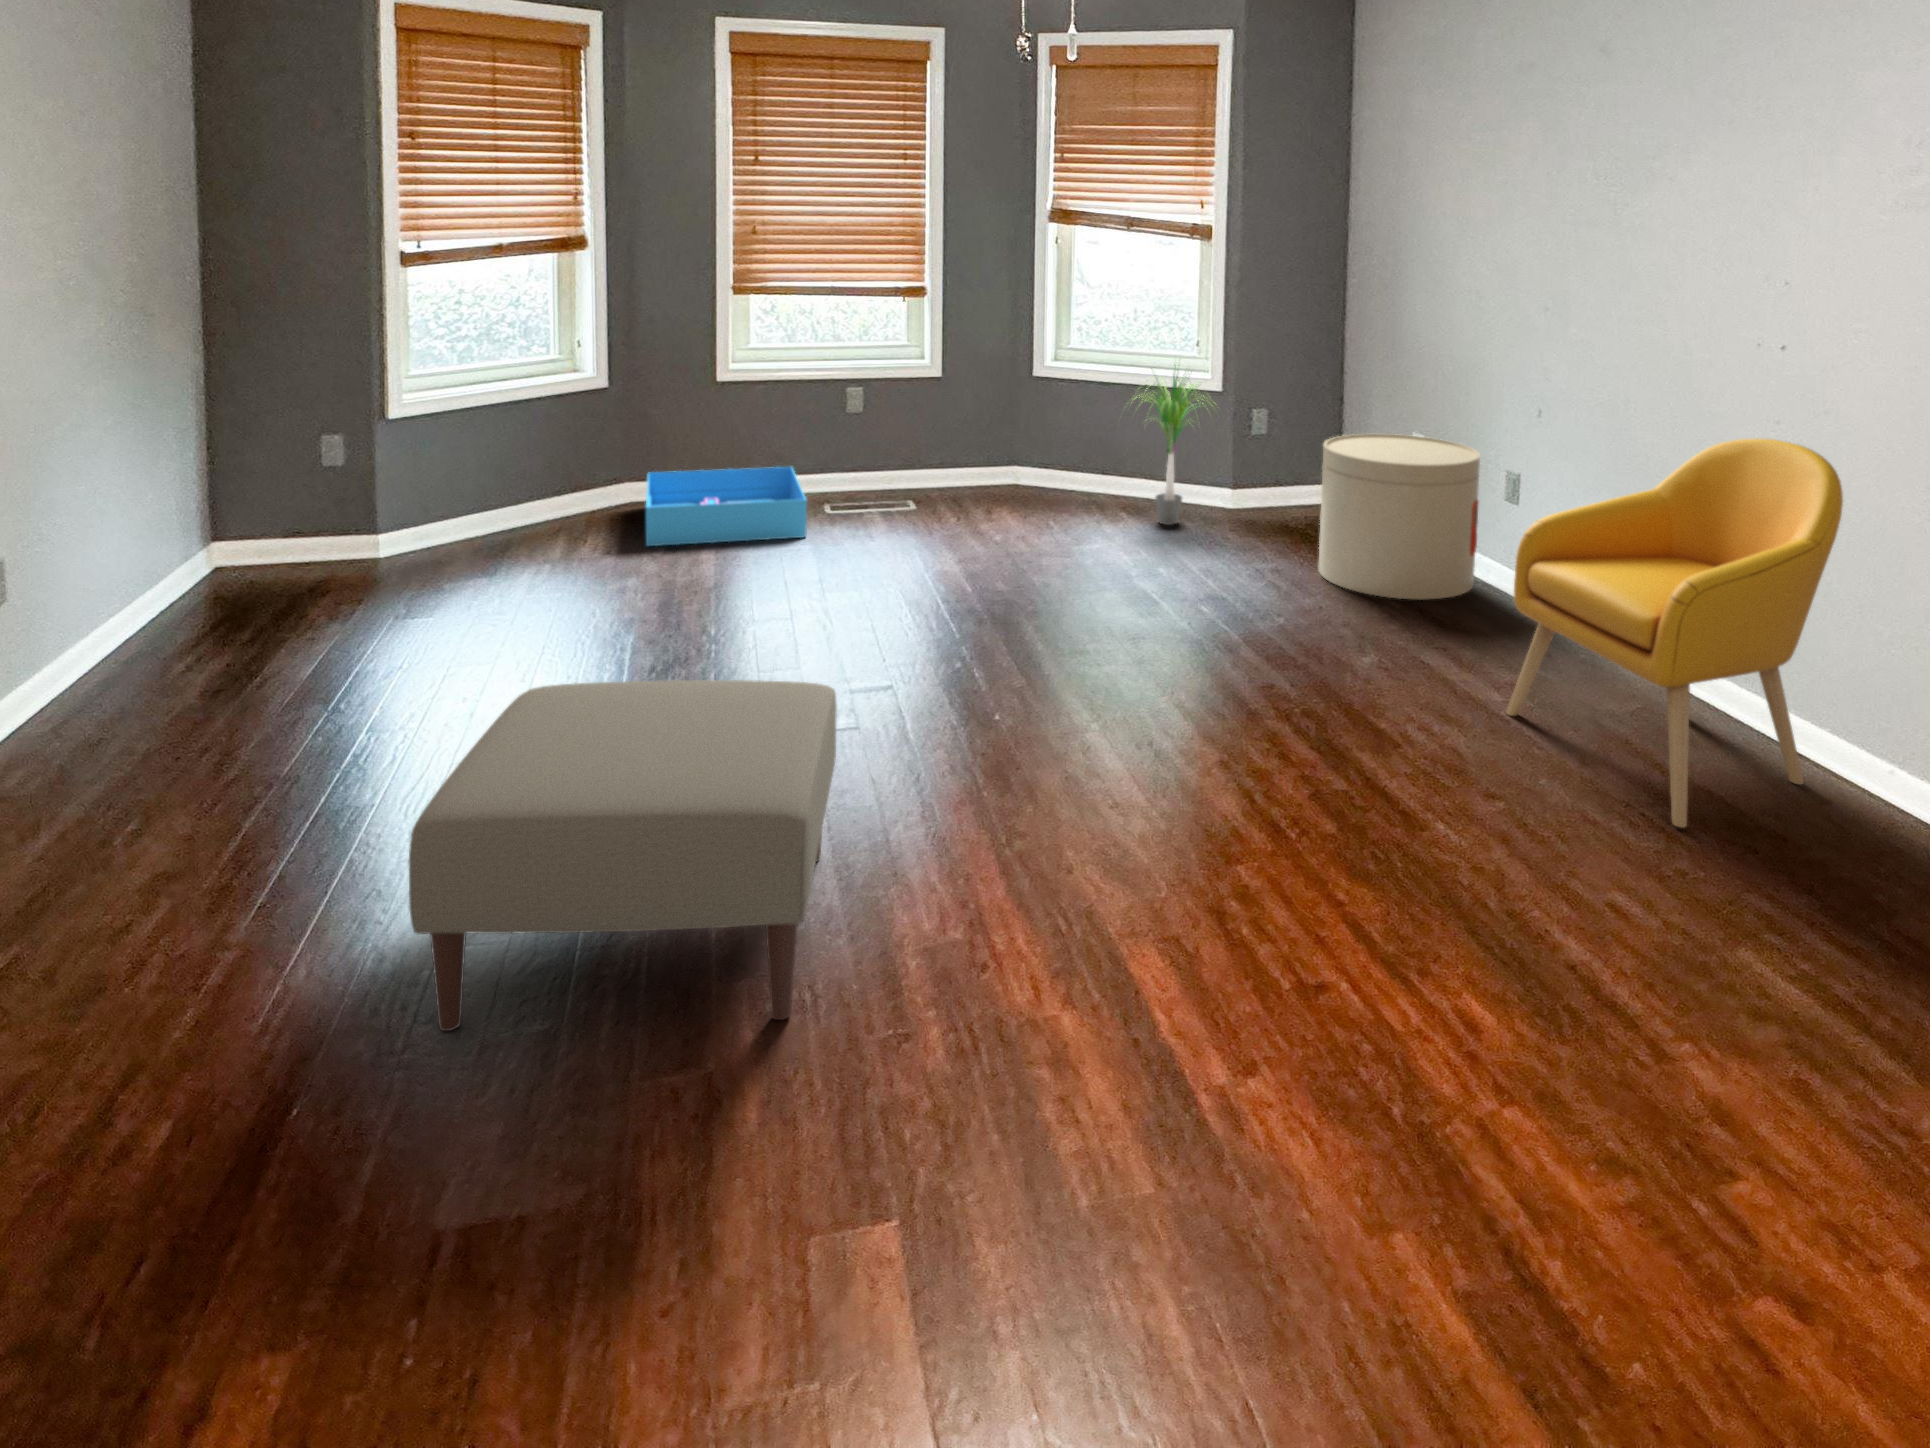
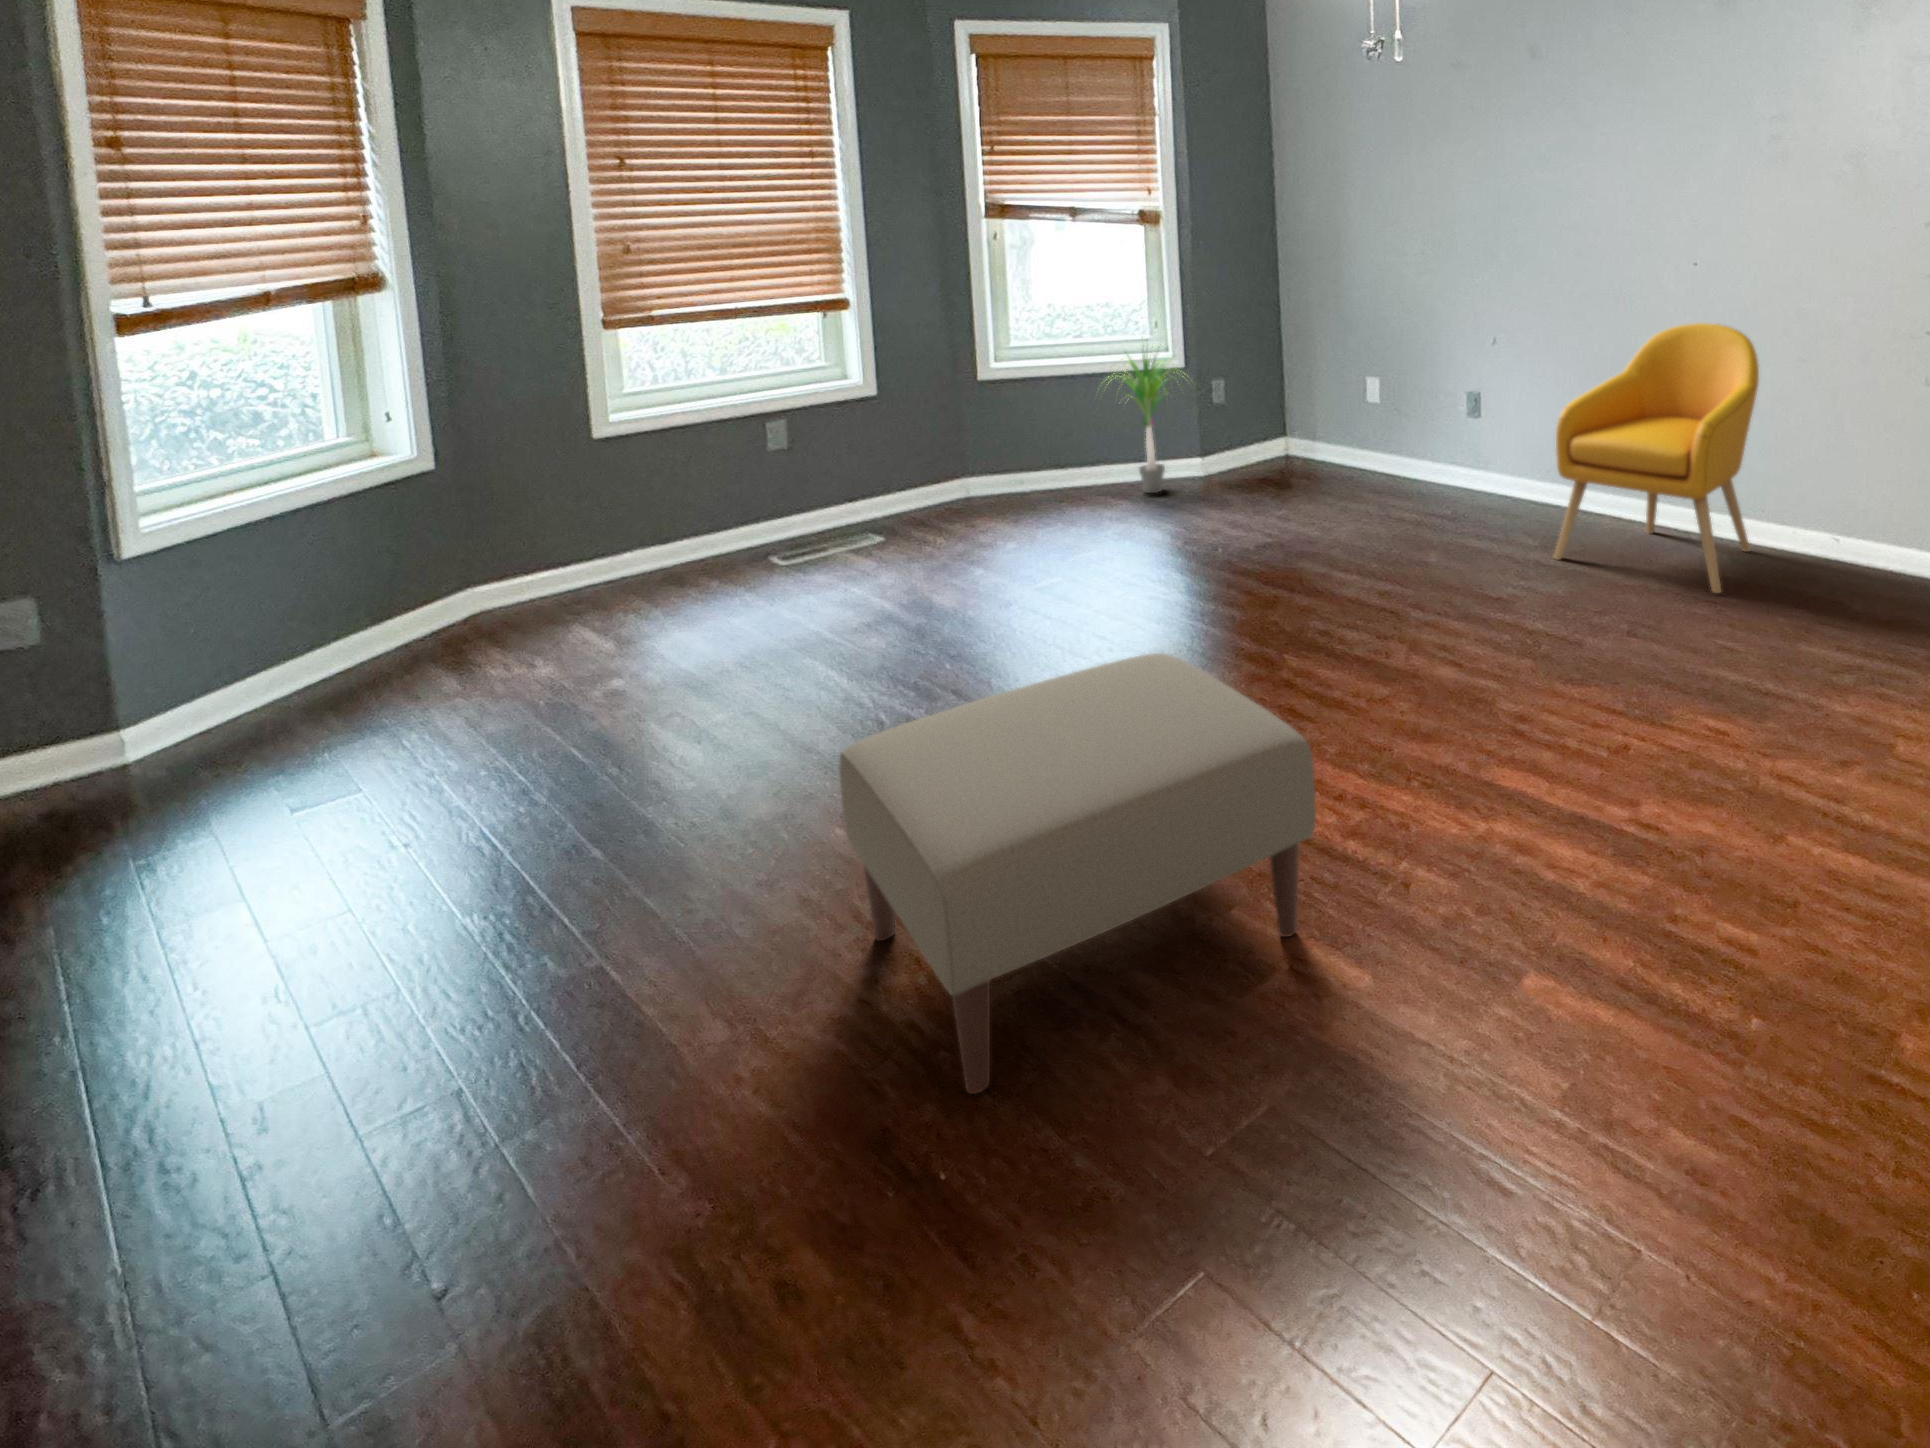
side table: present [1318,434,1480,599] -> none [1313,373,1444,507]
storage bin: present [646,467,807,546] -> none [512,516,784,638]

